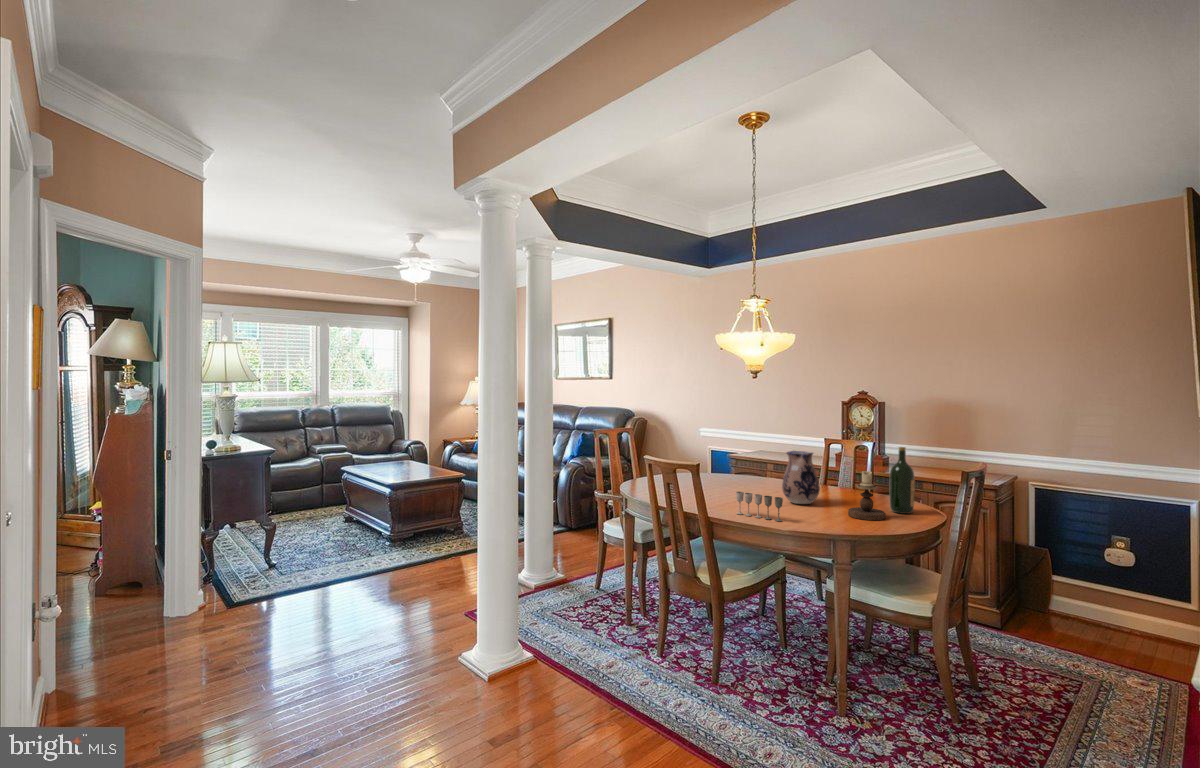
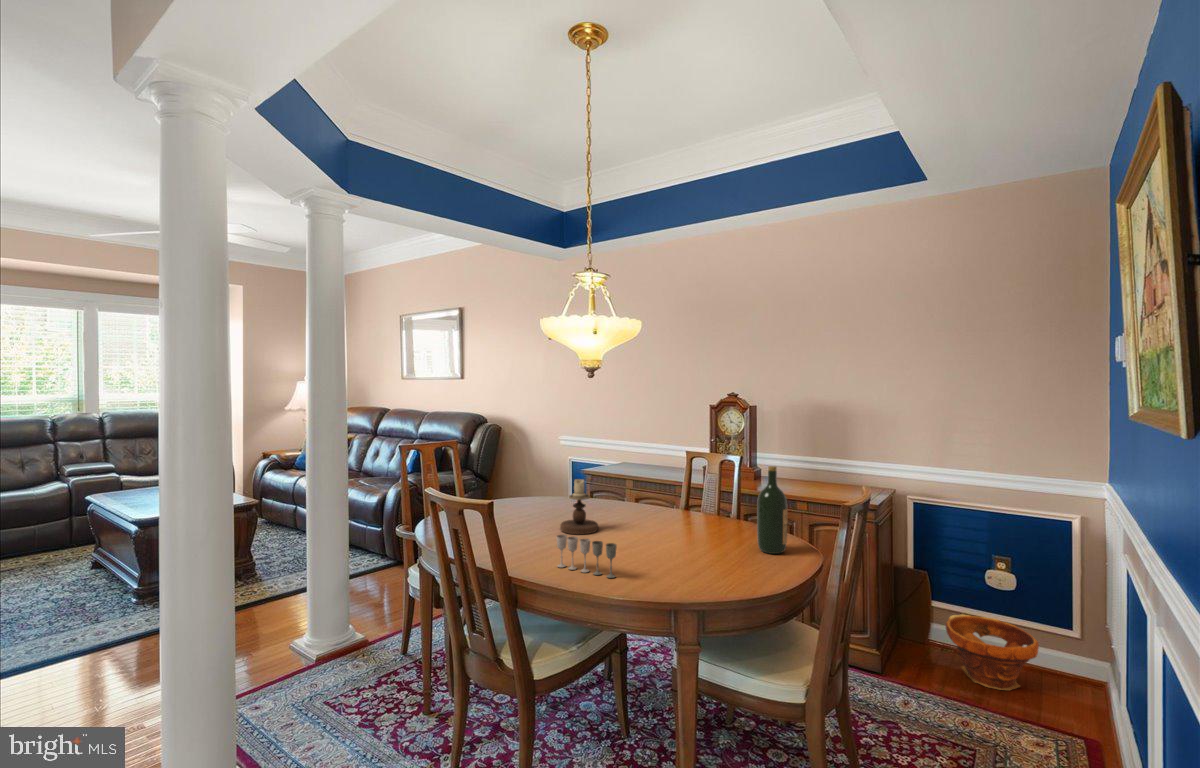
ceramic pitcher: present [782,451,820,504] -> none [625,471,672,544]
candlestick: present [848,471,886,520] -> present [560,479,598,534]
planter: none [1064,586,1153,649] -> present [946,614,1039,690]

